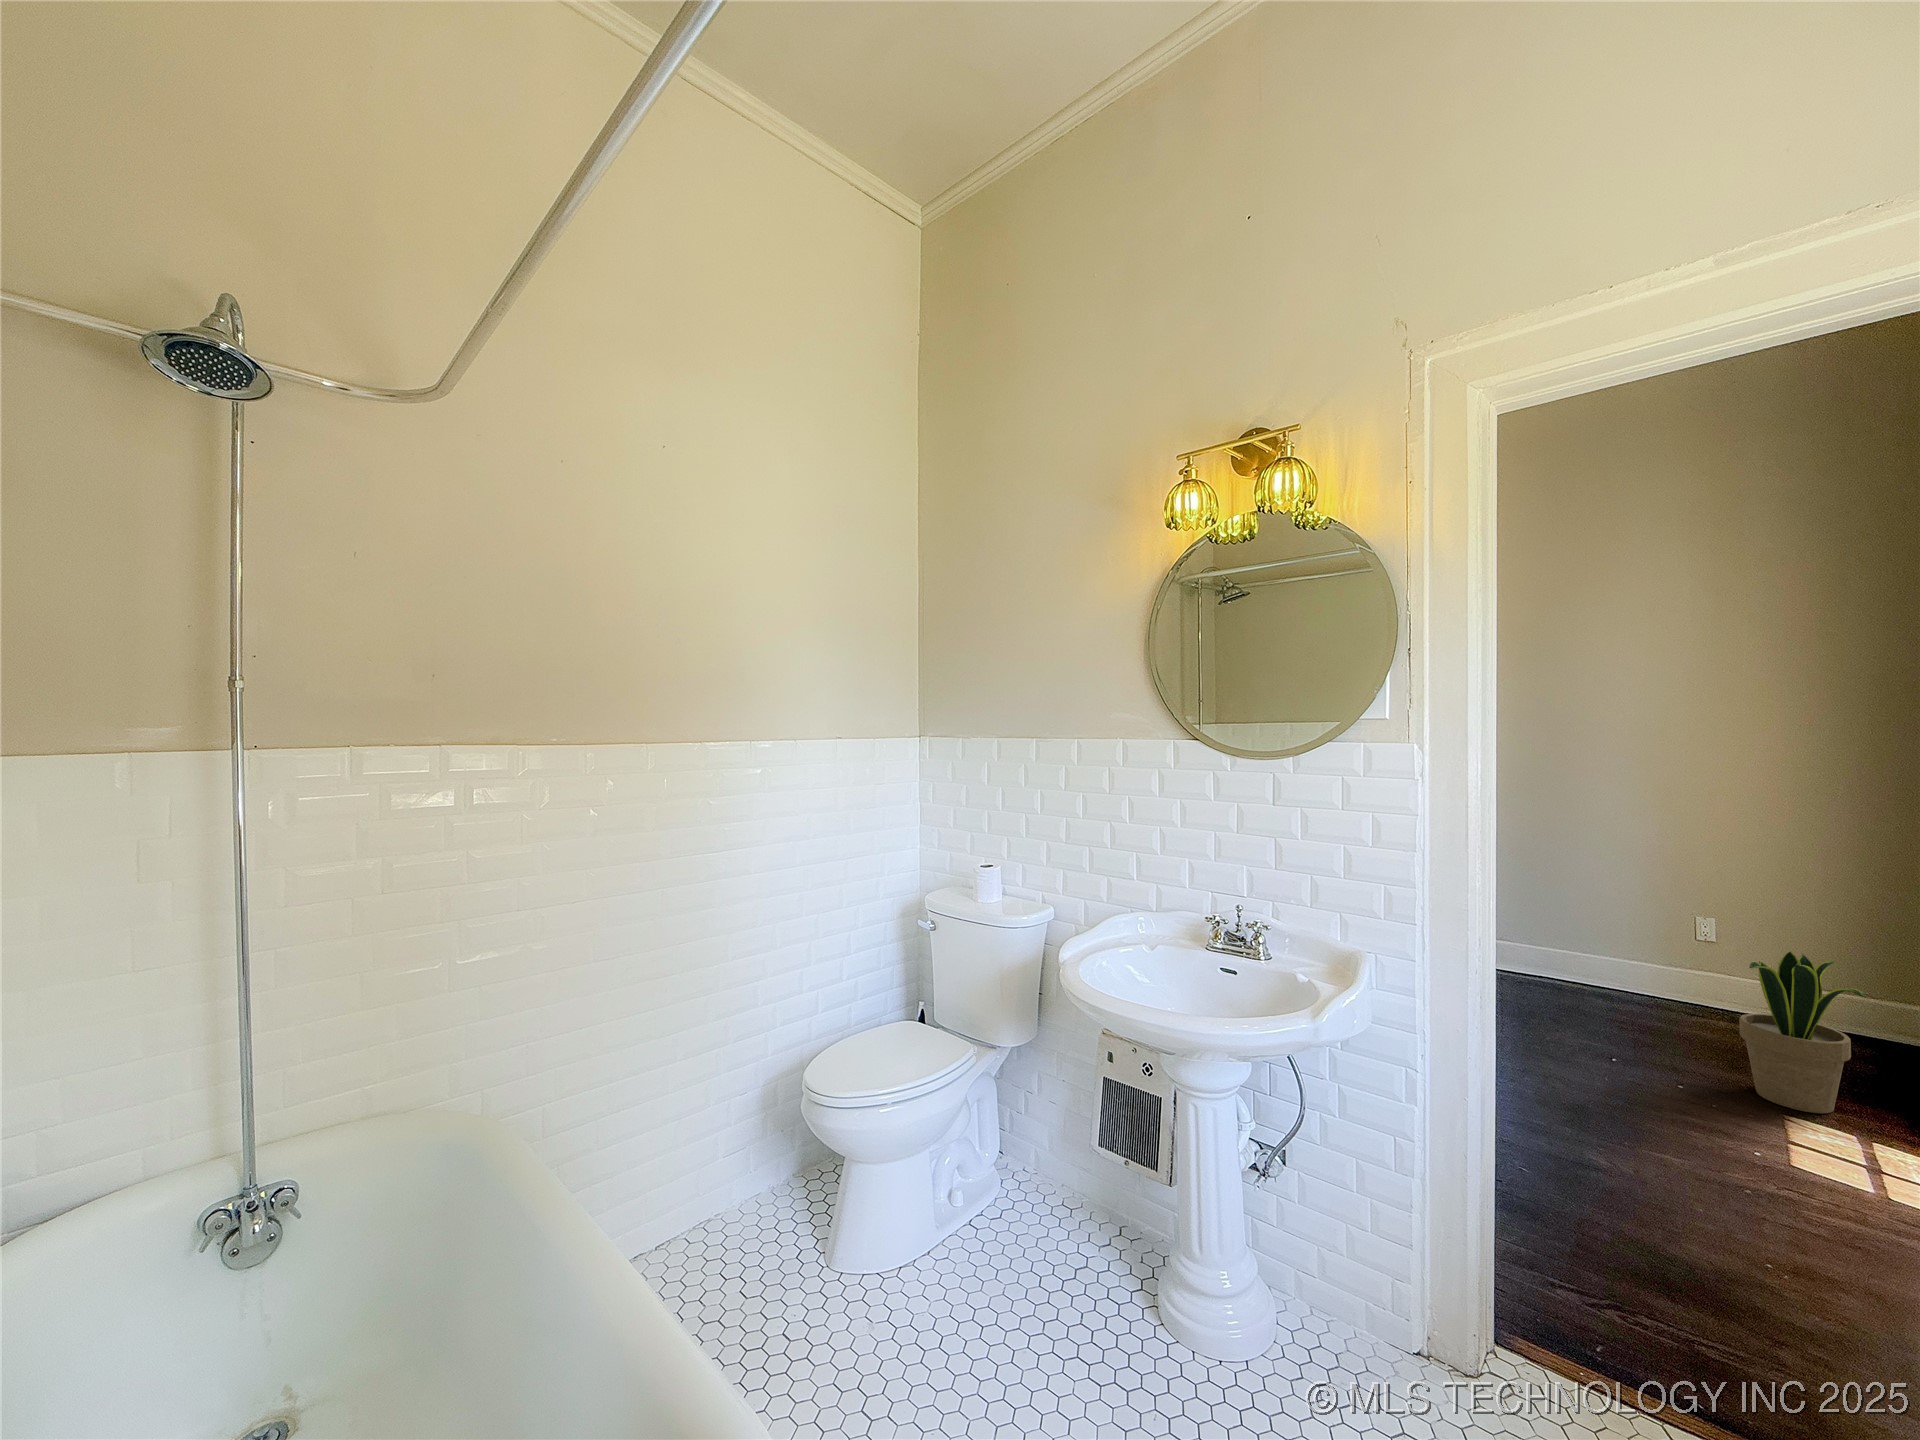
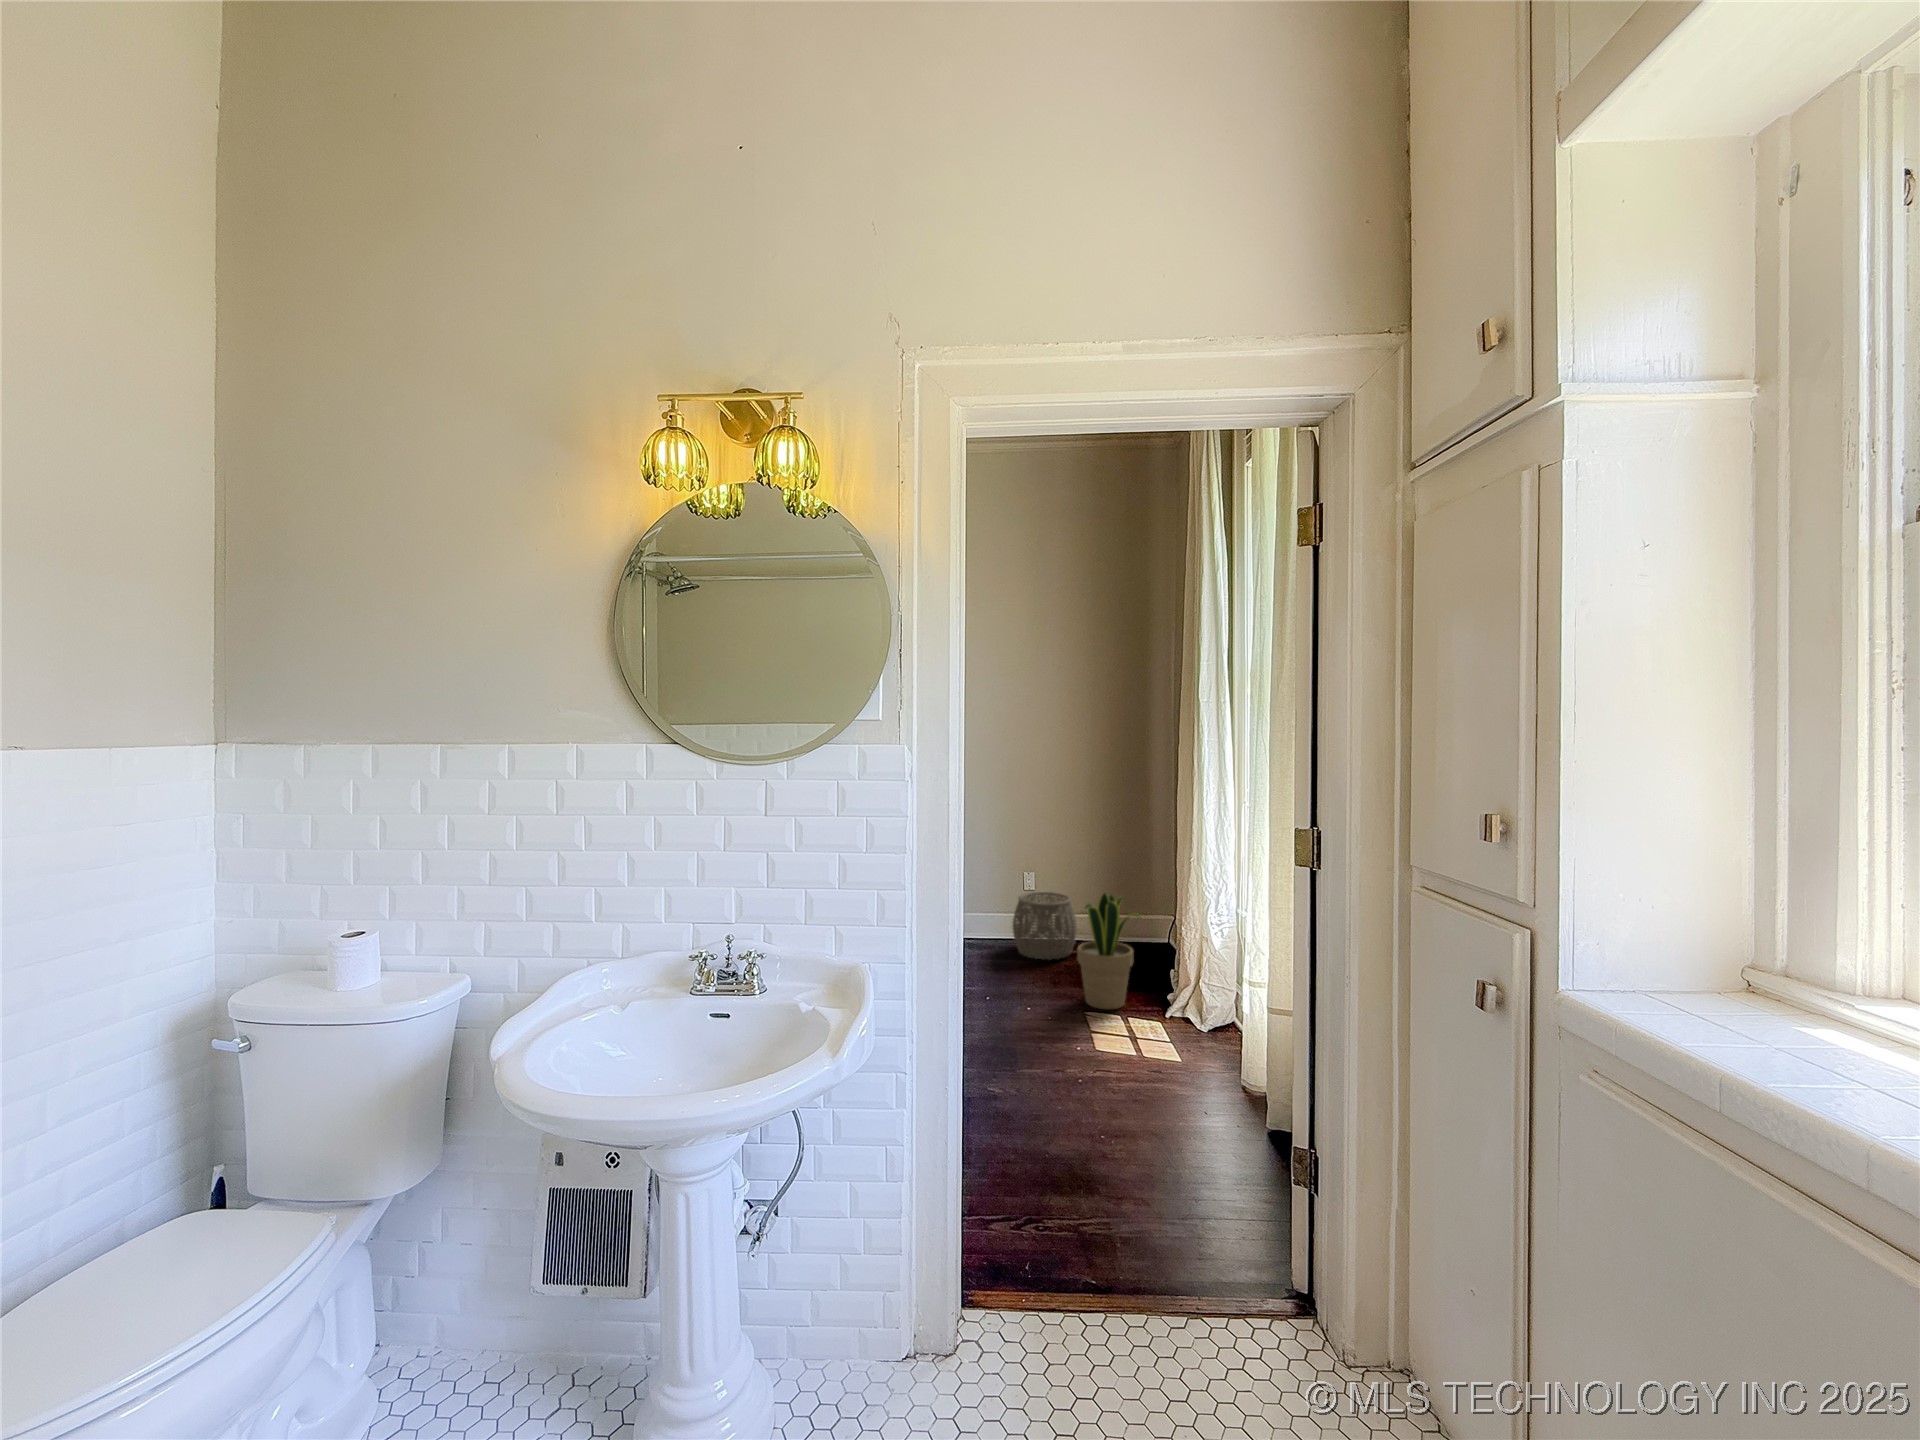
woven basket: none [1637,938,1753,1031] -> present [1013,892,1077,960]

